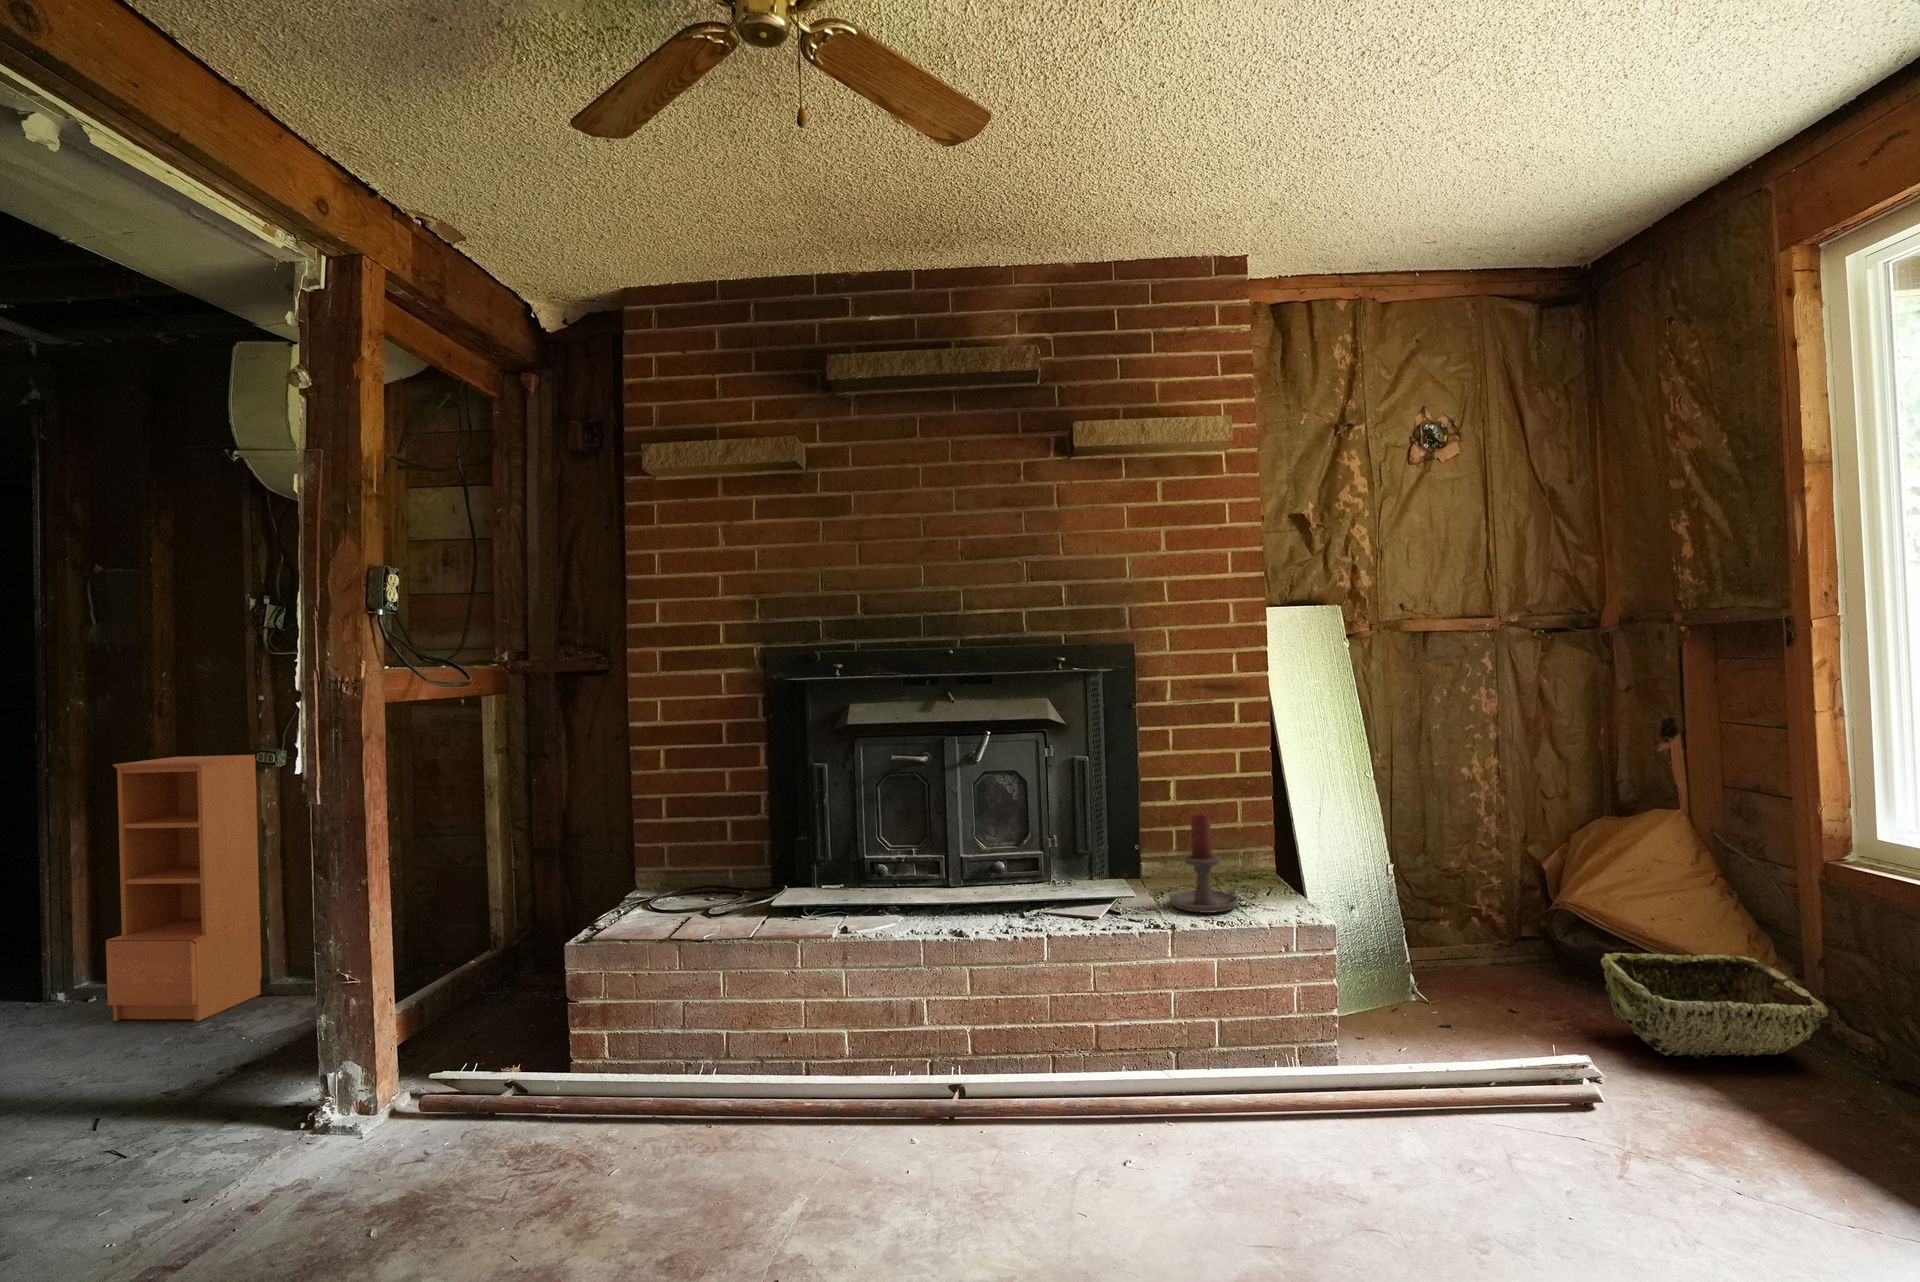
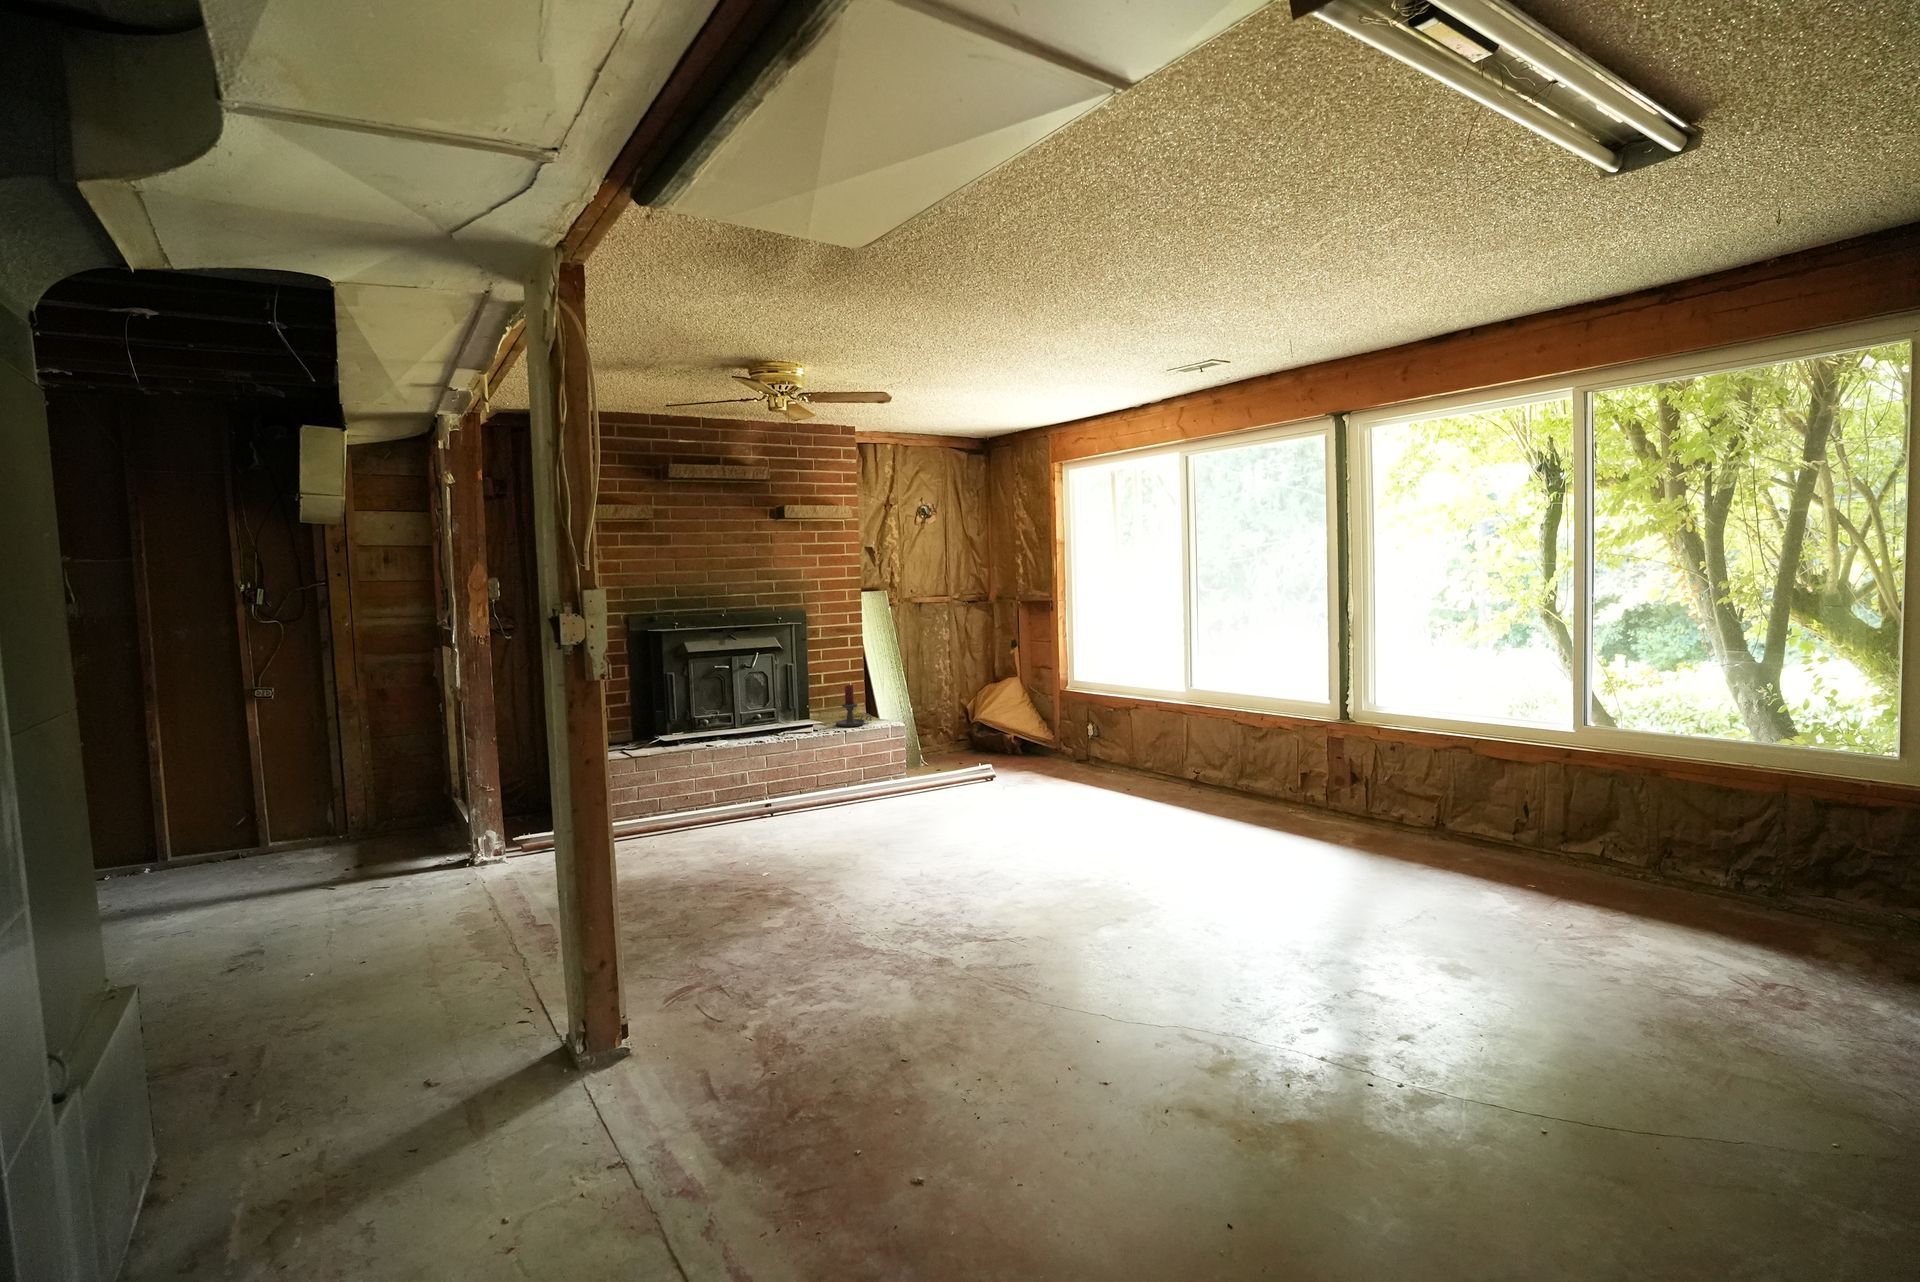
bookcase: present [106,755,261,1021] -> none [167,688,265,864]
woven basket: present [1601,953,1828,1057] -> none [991,729,1060,765]

